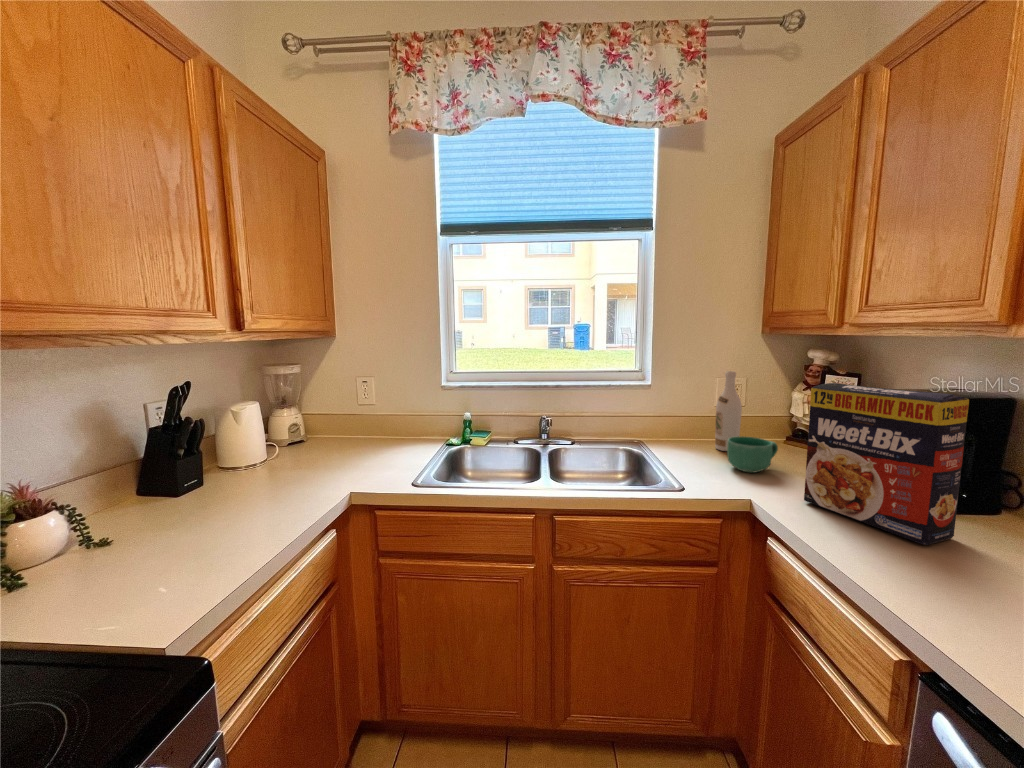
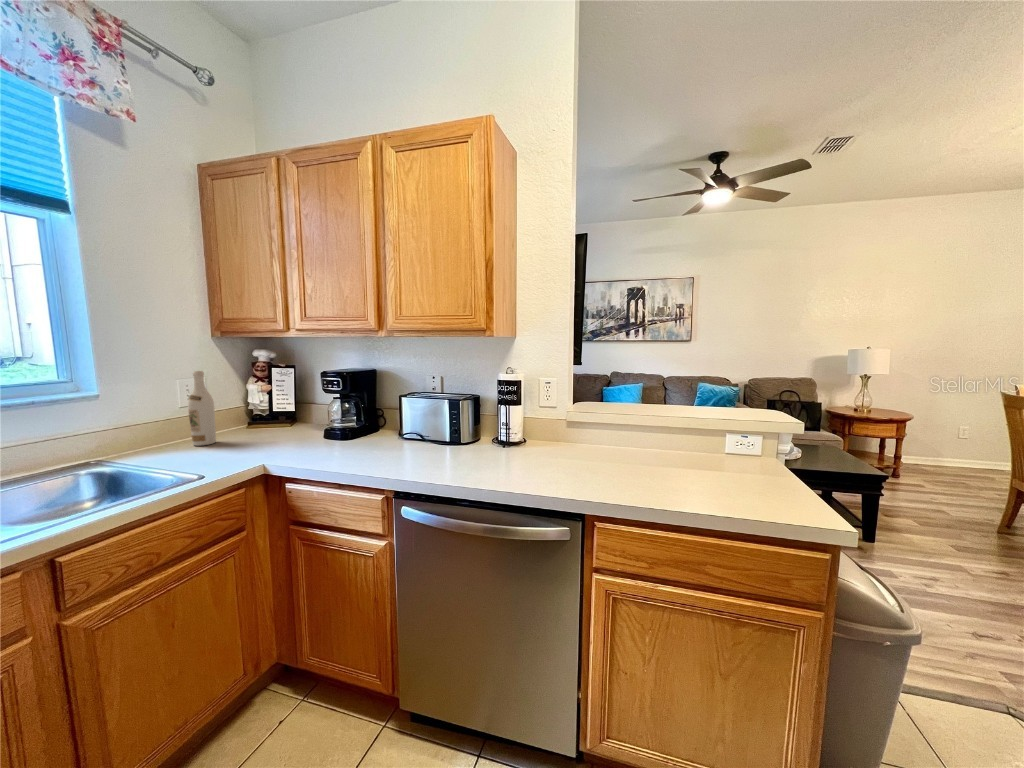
cereal box: present [804,383,969,545] -> none [291,366,373,453]
mug: present [727,436,778,473] -> none [218,423,258,452]

